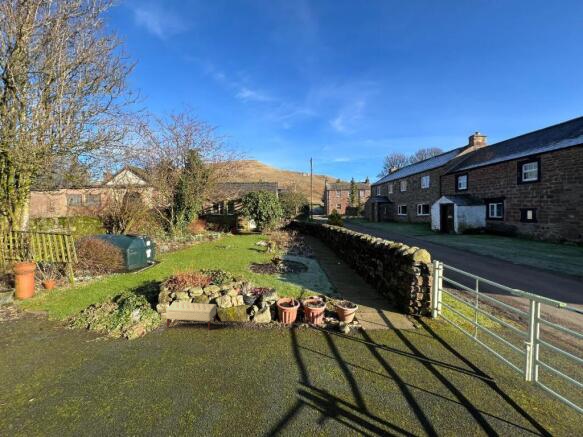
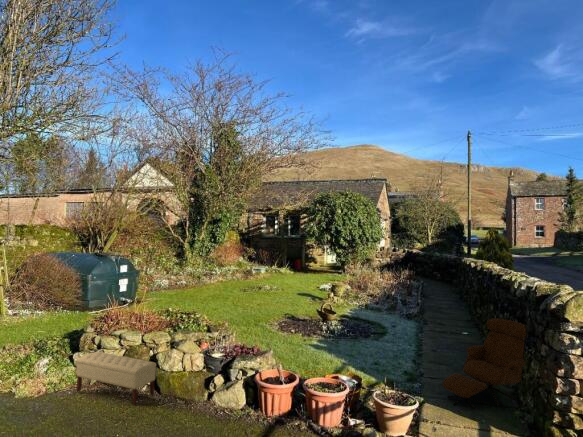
lounge chair: none [357,262,390,305] -> present [443,318,527,409]

